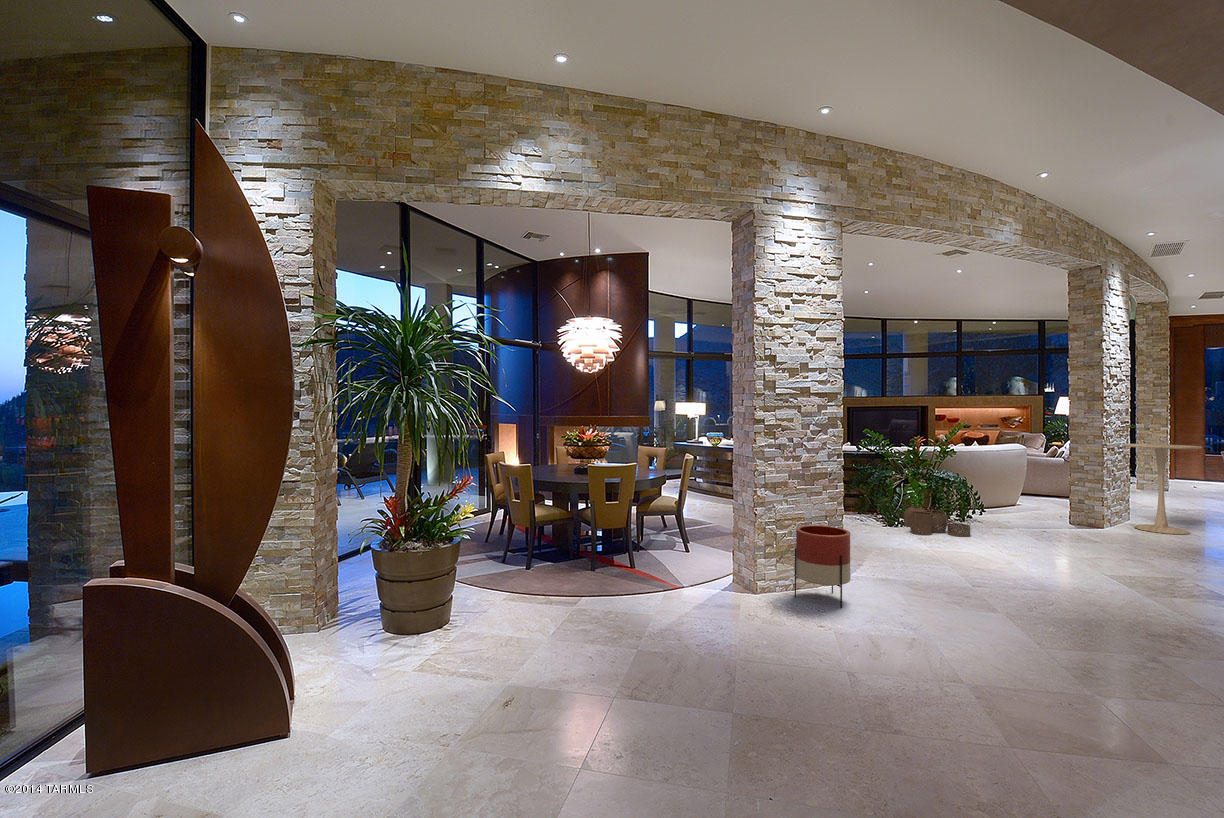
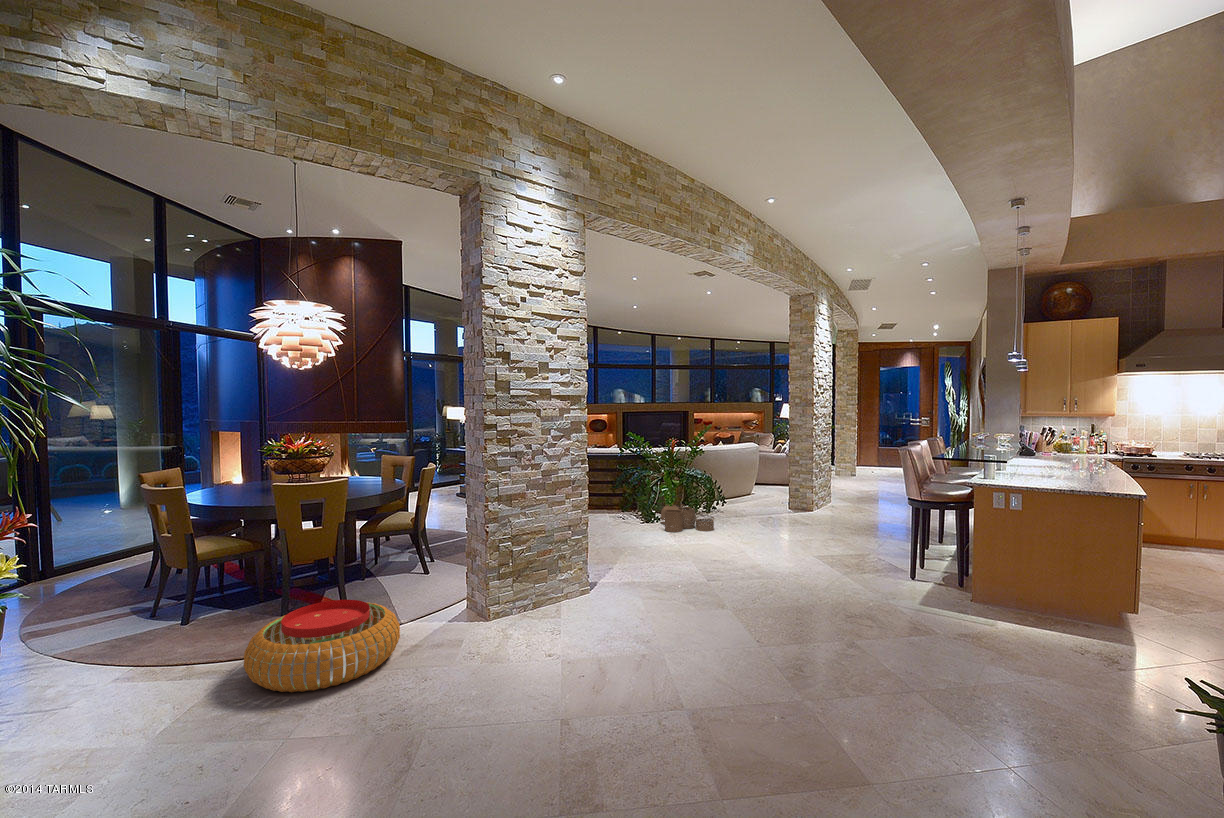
pedestal table: present [1123,444,1202,535] -> none [825,440,876,514]
planter: present [795,525,851,608] -> none [530,539,588,631]
pouf: none [585,557,691,620] -> present [244,600,400,692]

